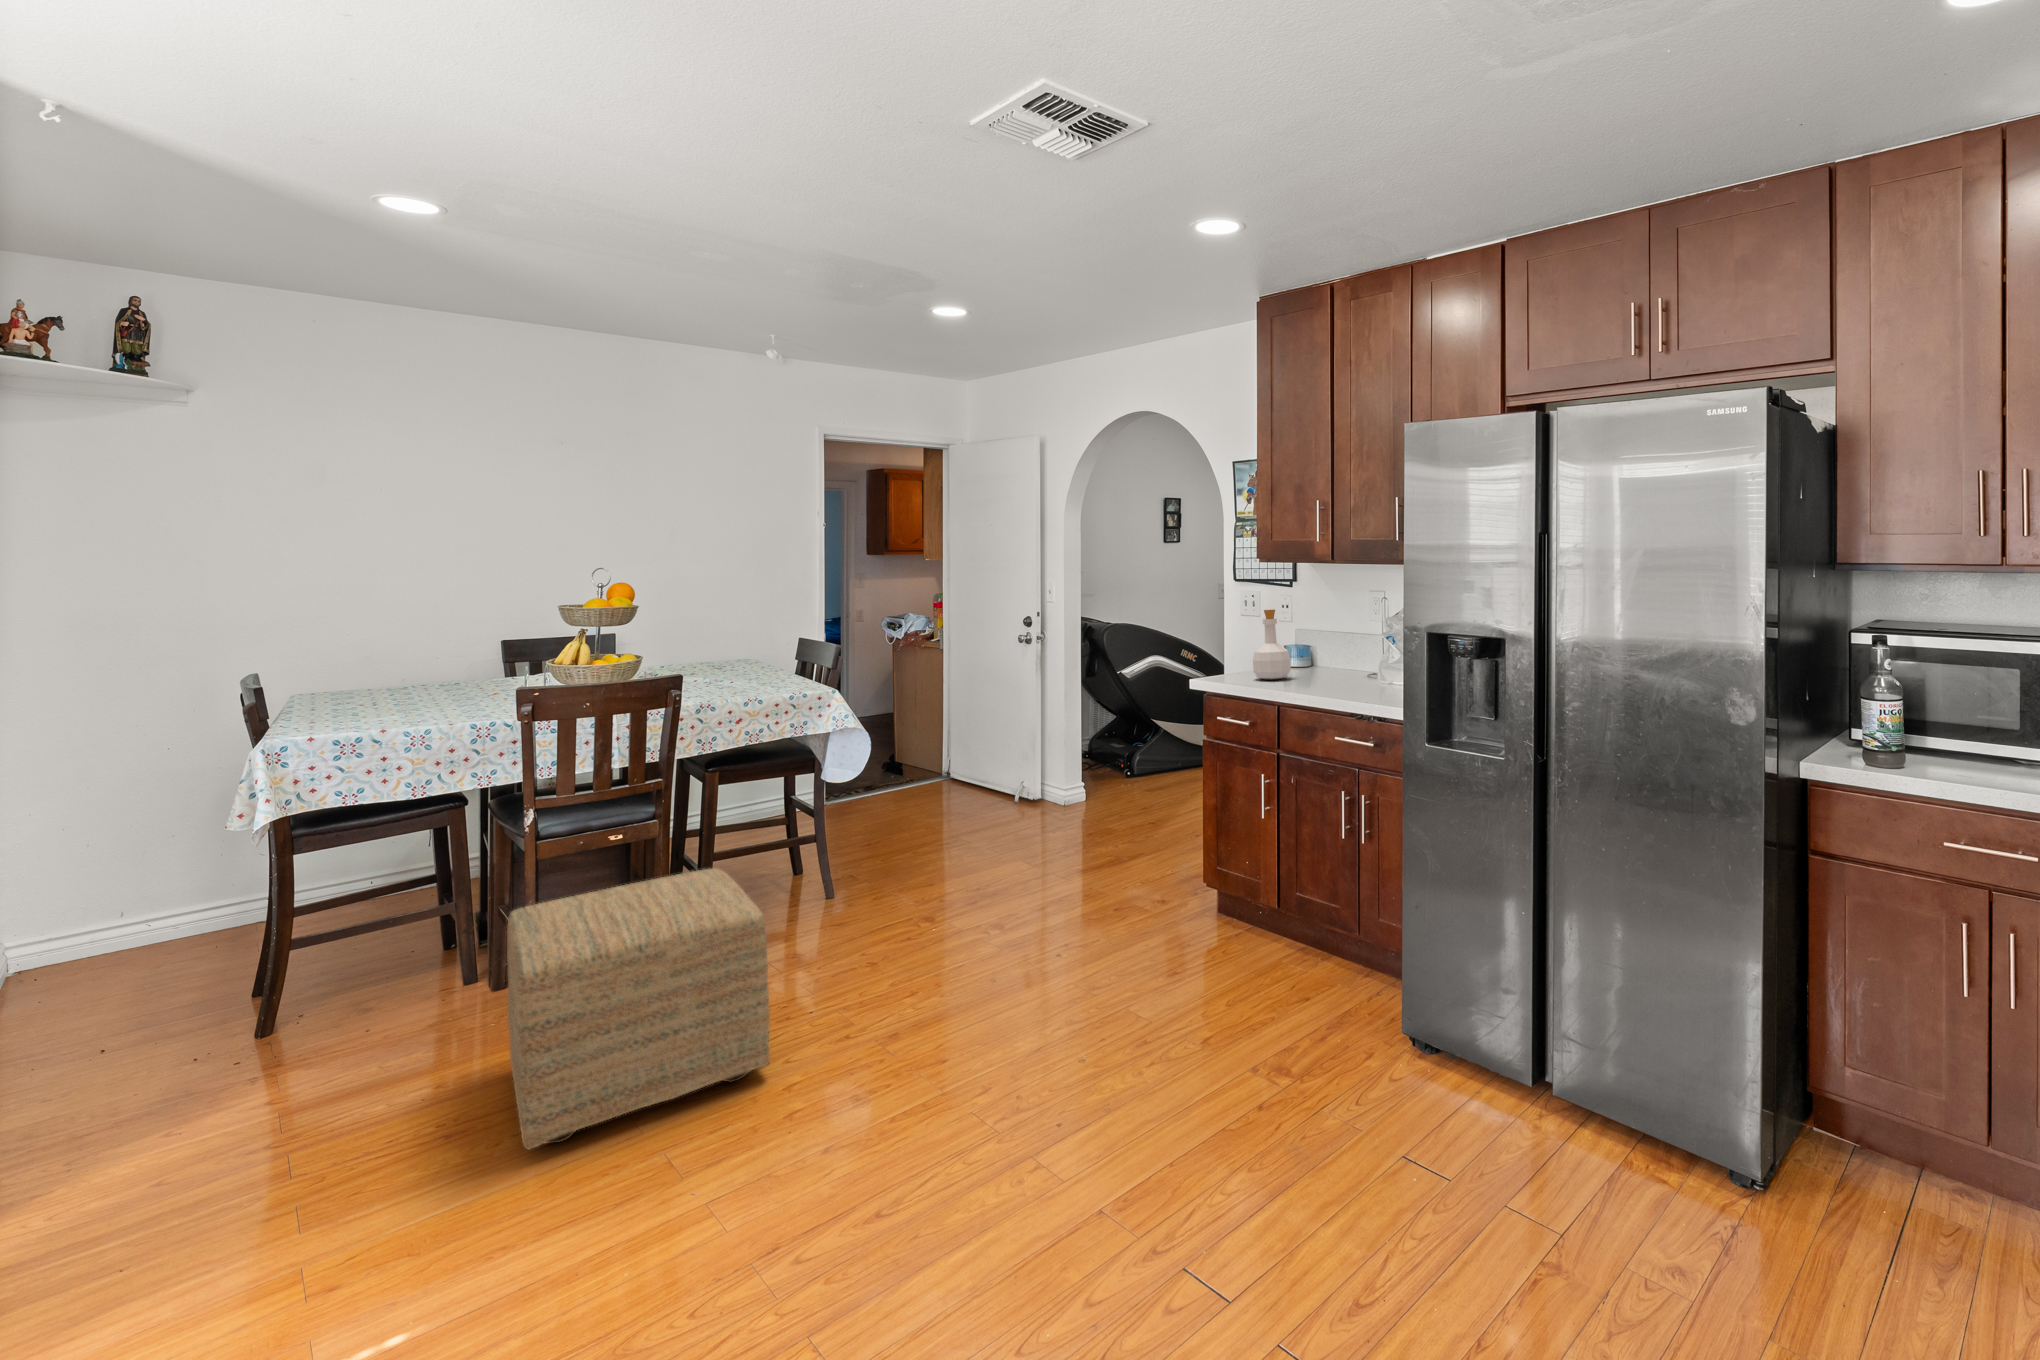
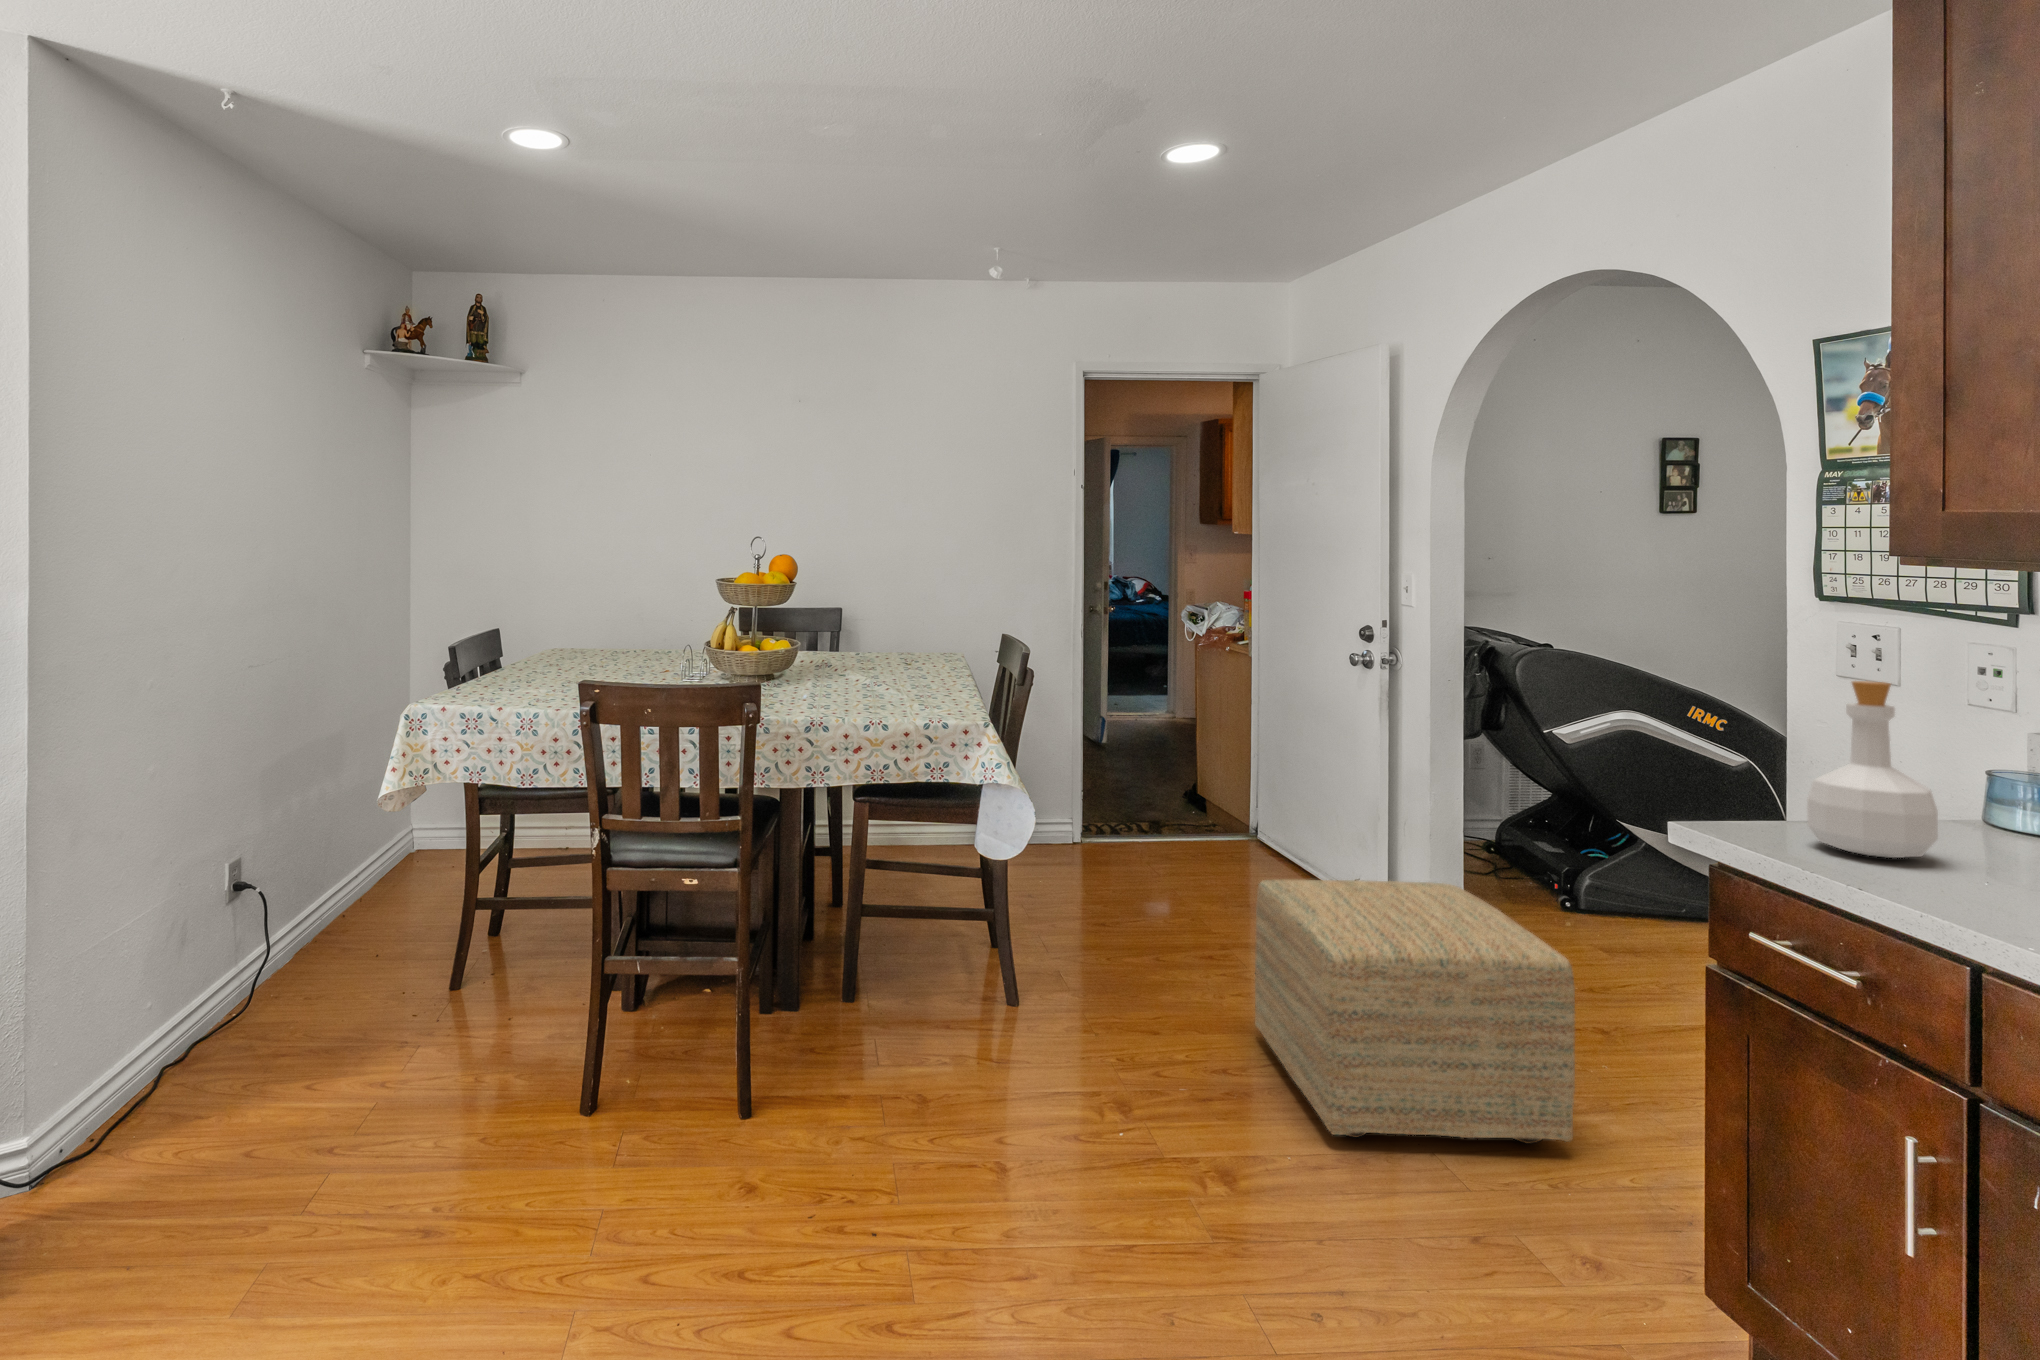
ottoman: present [507,868,770,1150] -> present [1255,880,1575,1144]

